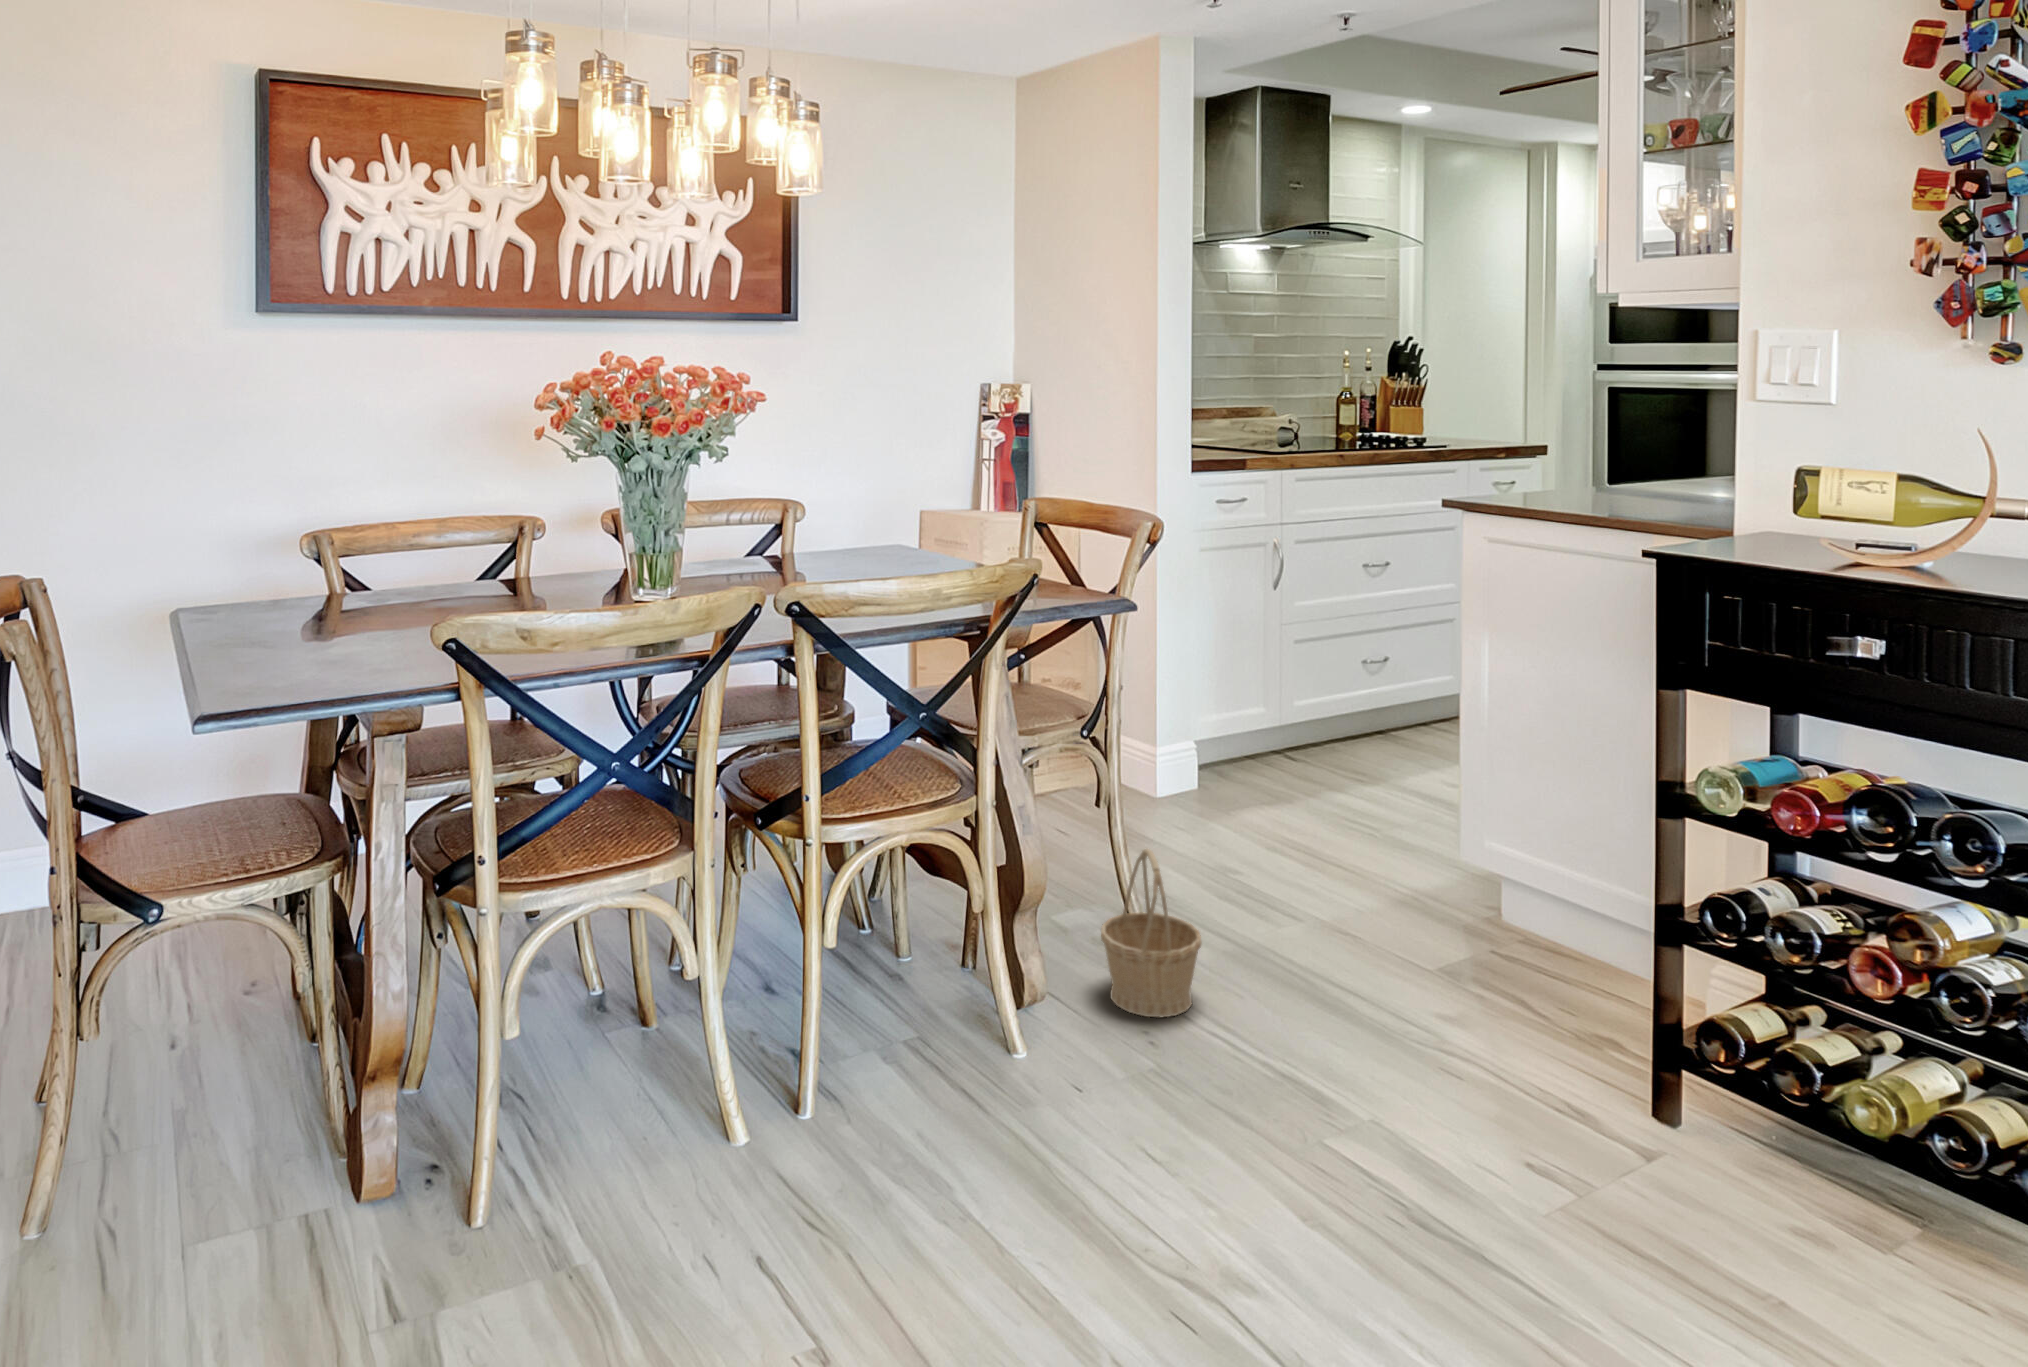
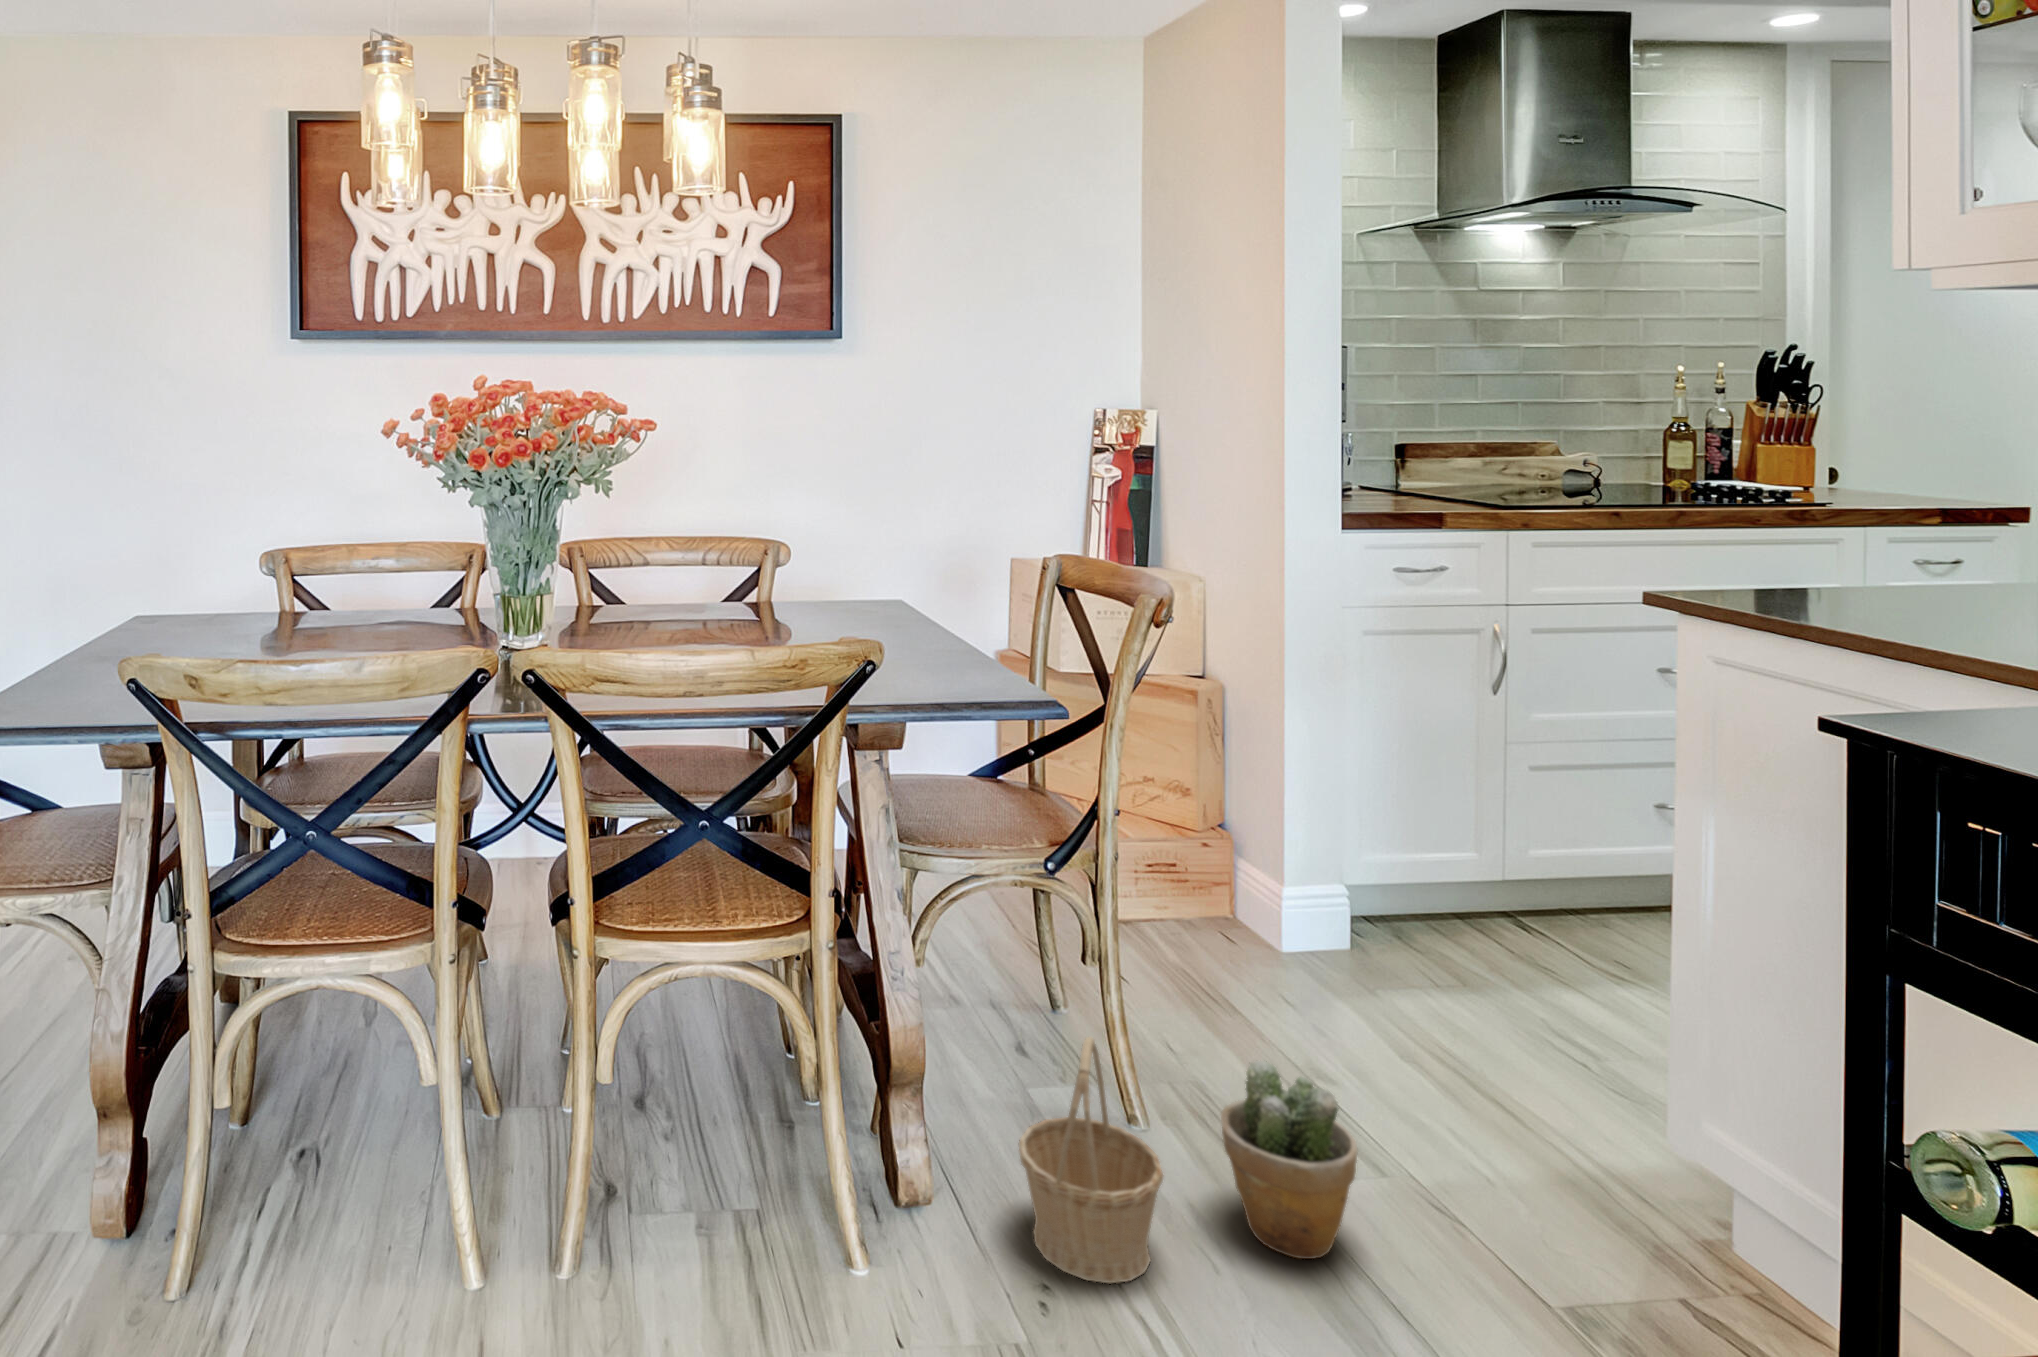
potted plant: none [1215,848,1304,975] -> present [1221,1061,1357,1259]

